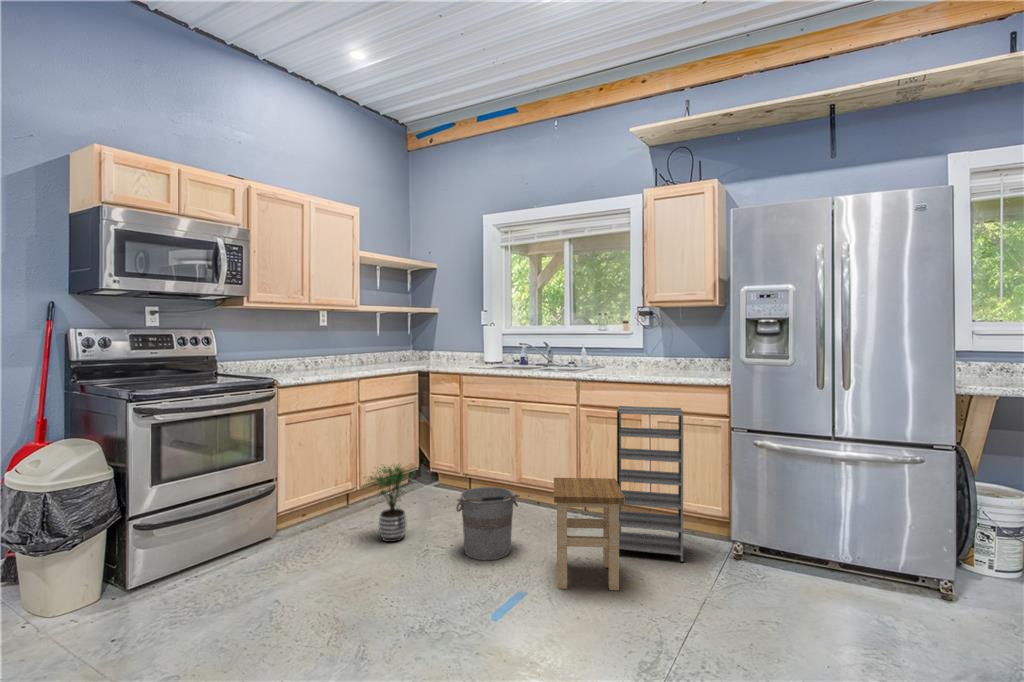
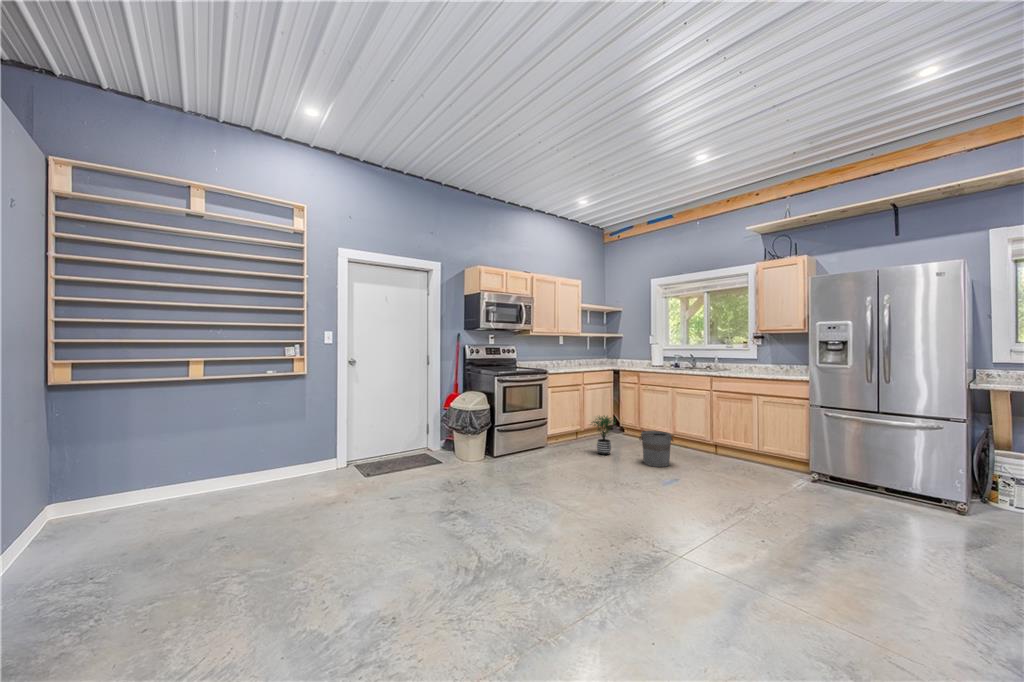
shelving unit: present [617,406,683,563] -> none [733,390,777,481]
stool: present [554,478,624,590] -> none [694,426,734,485]

